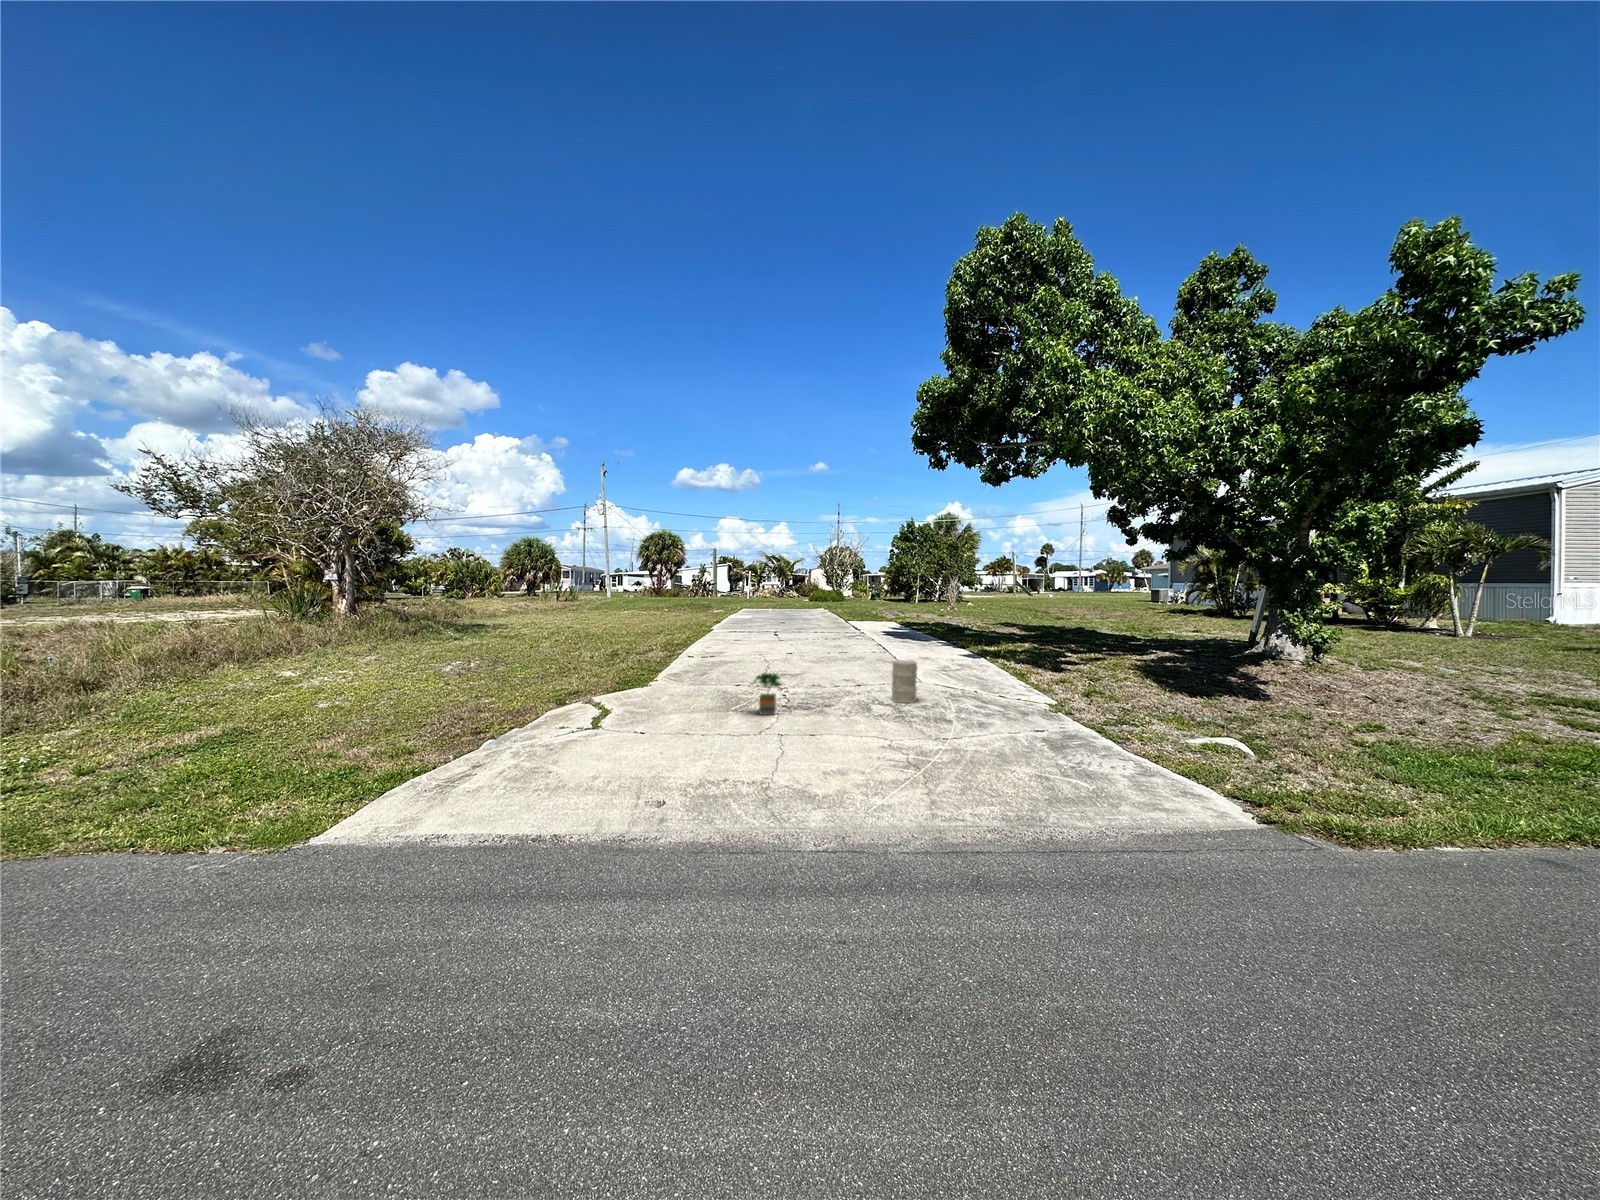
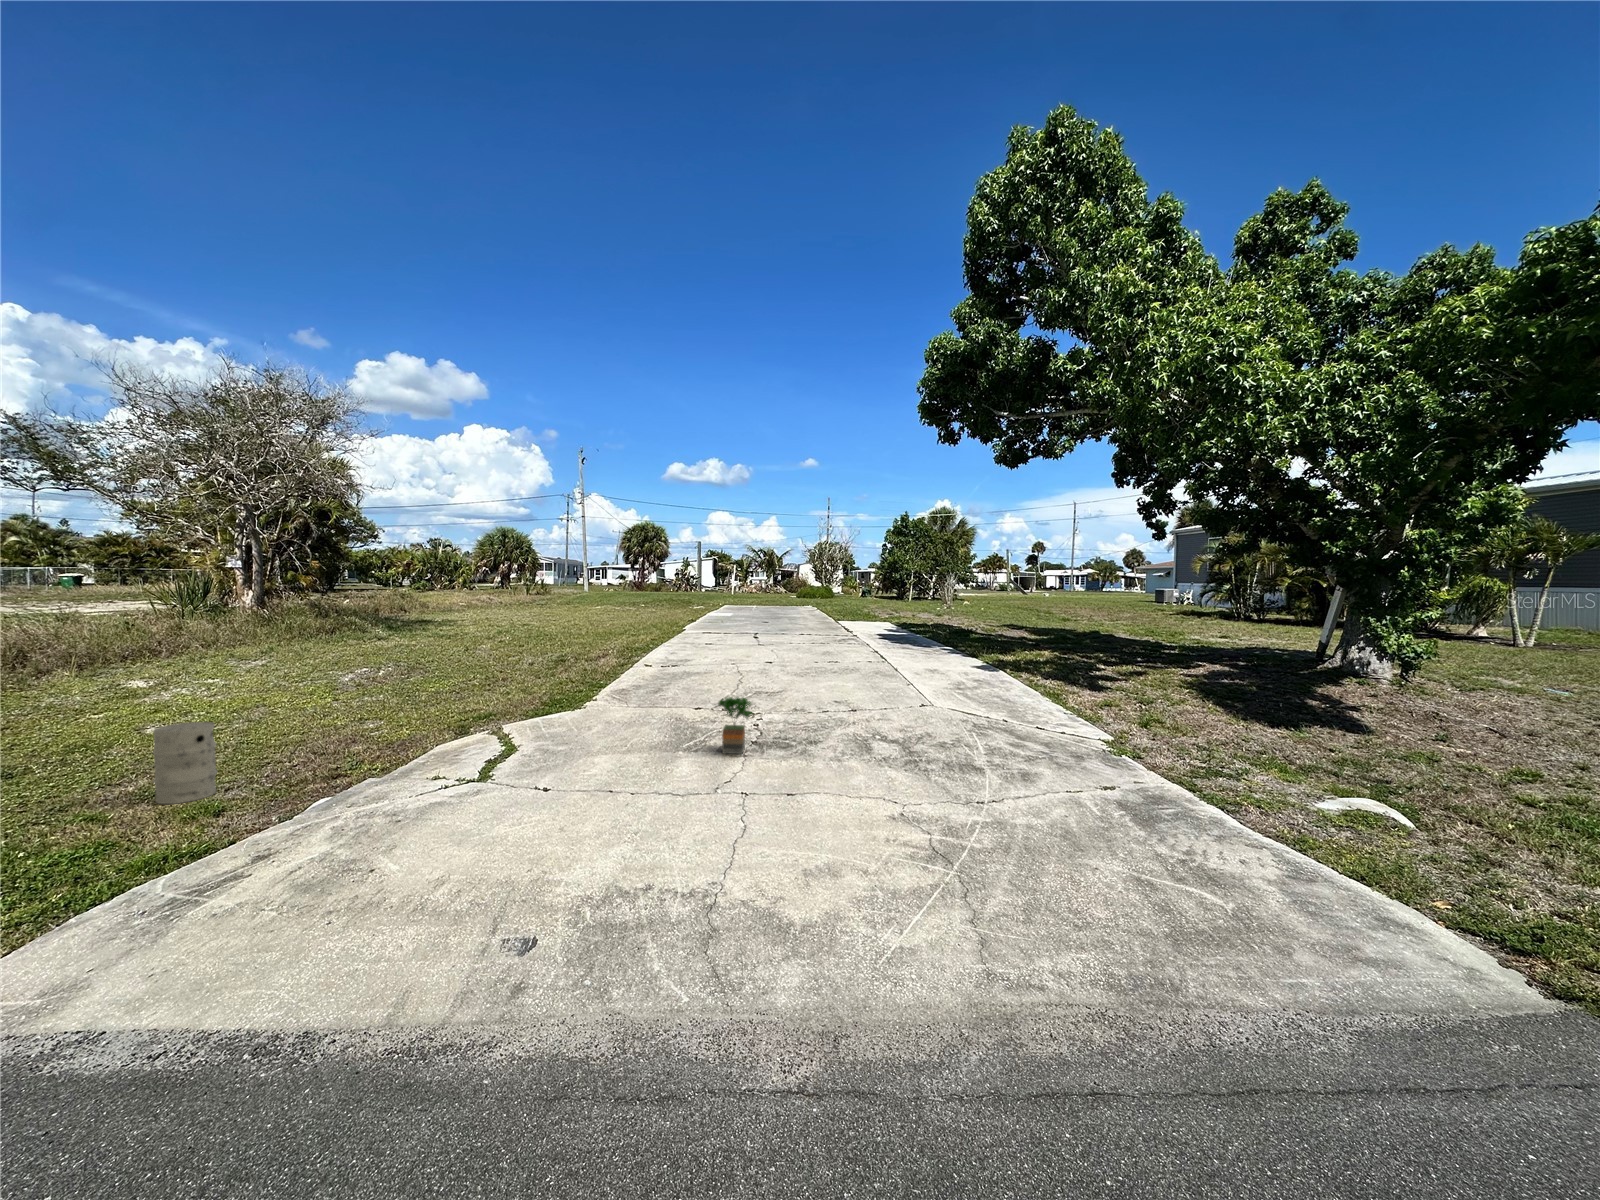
trash can: present [892,660,917,703] -> present [152,722,217,804]

